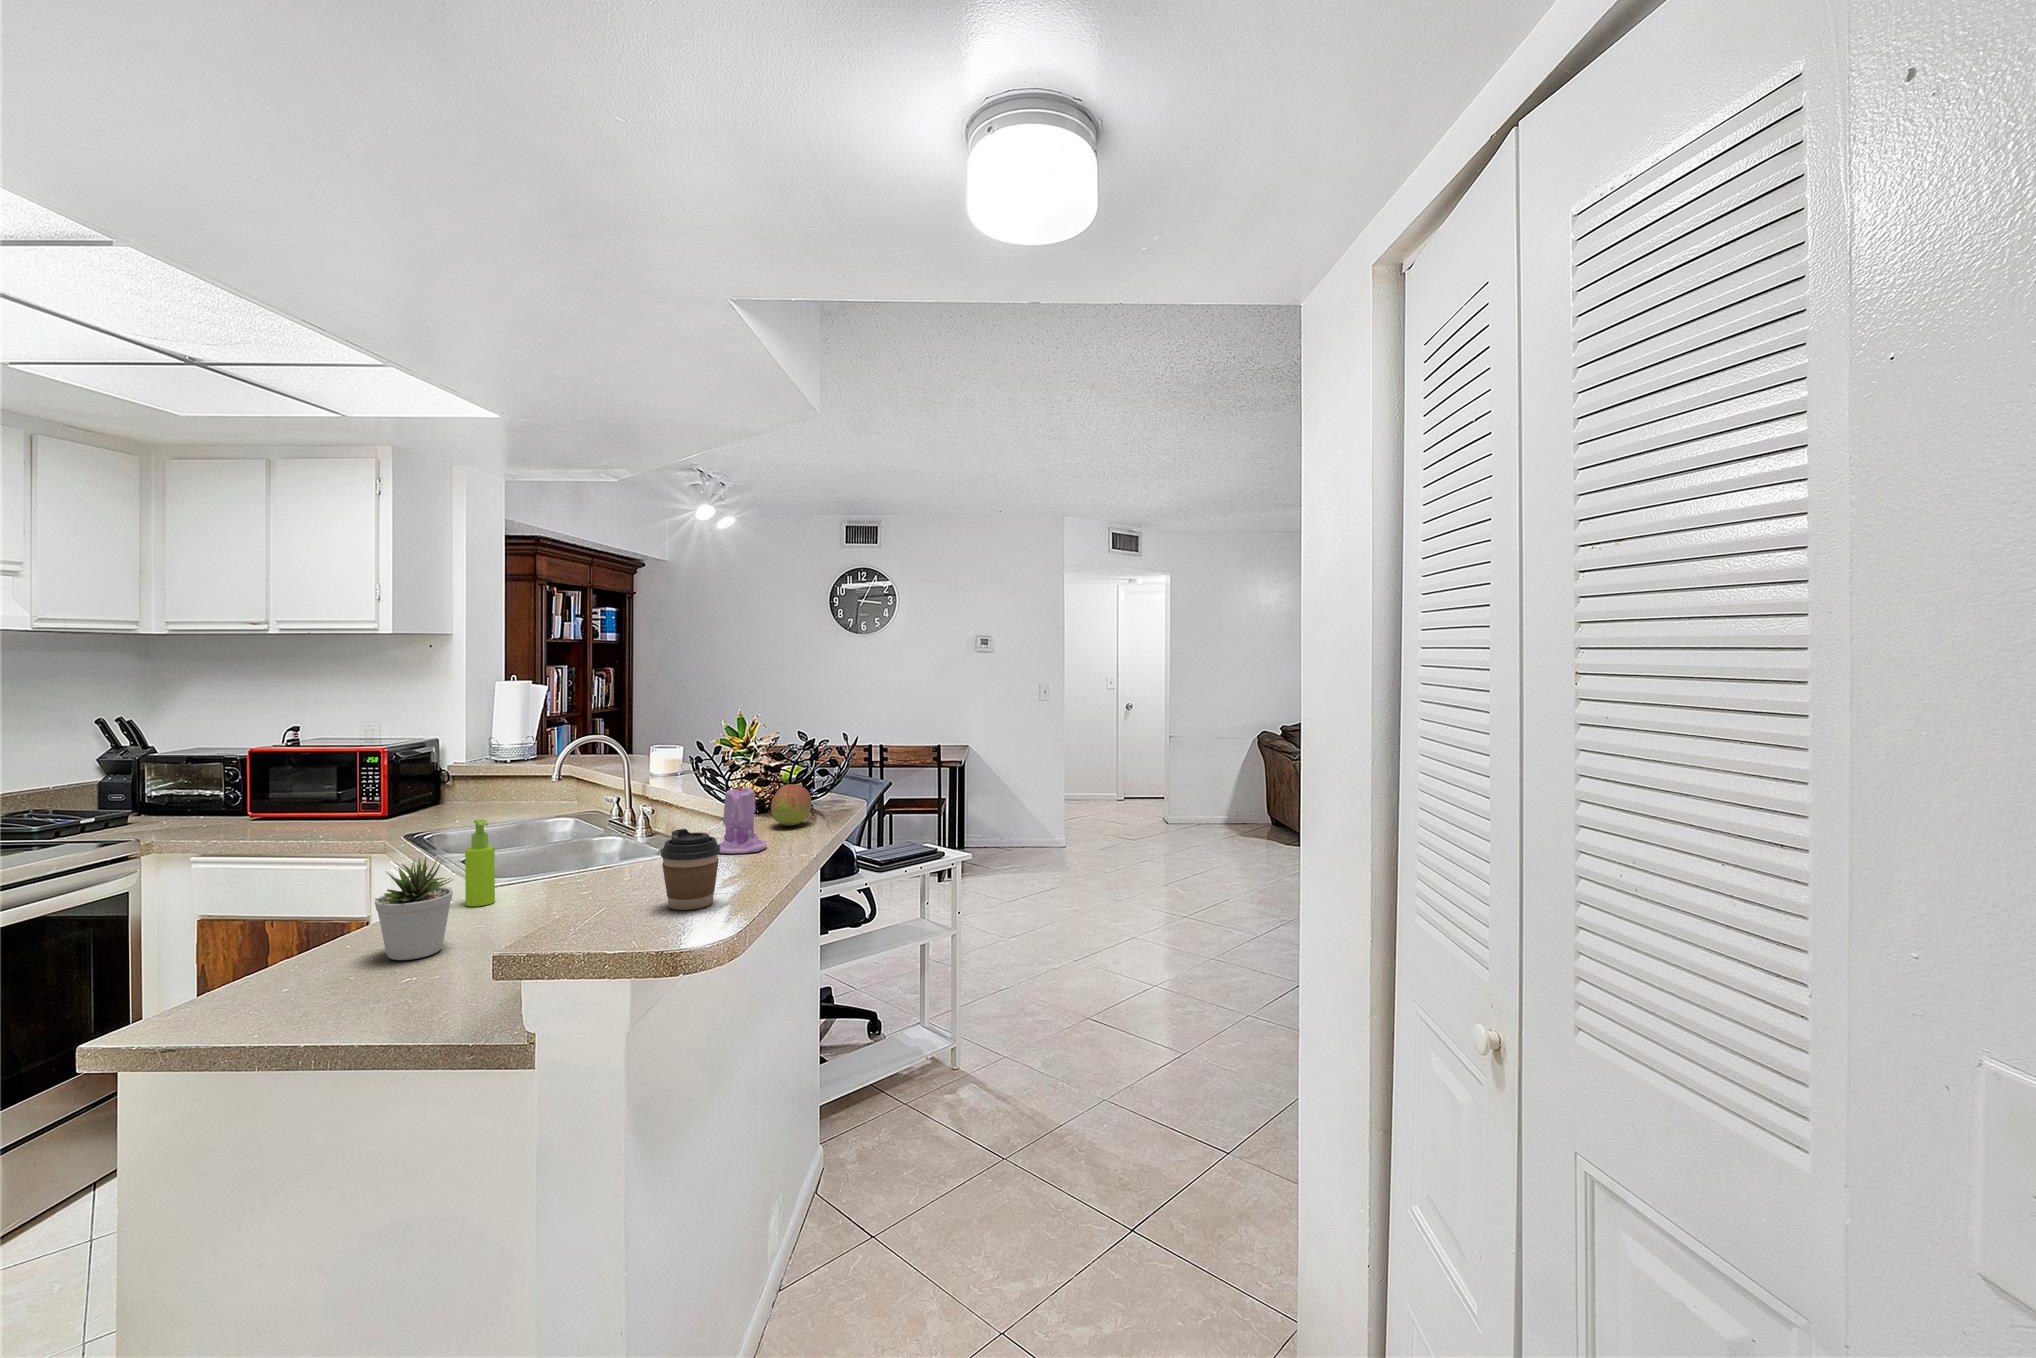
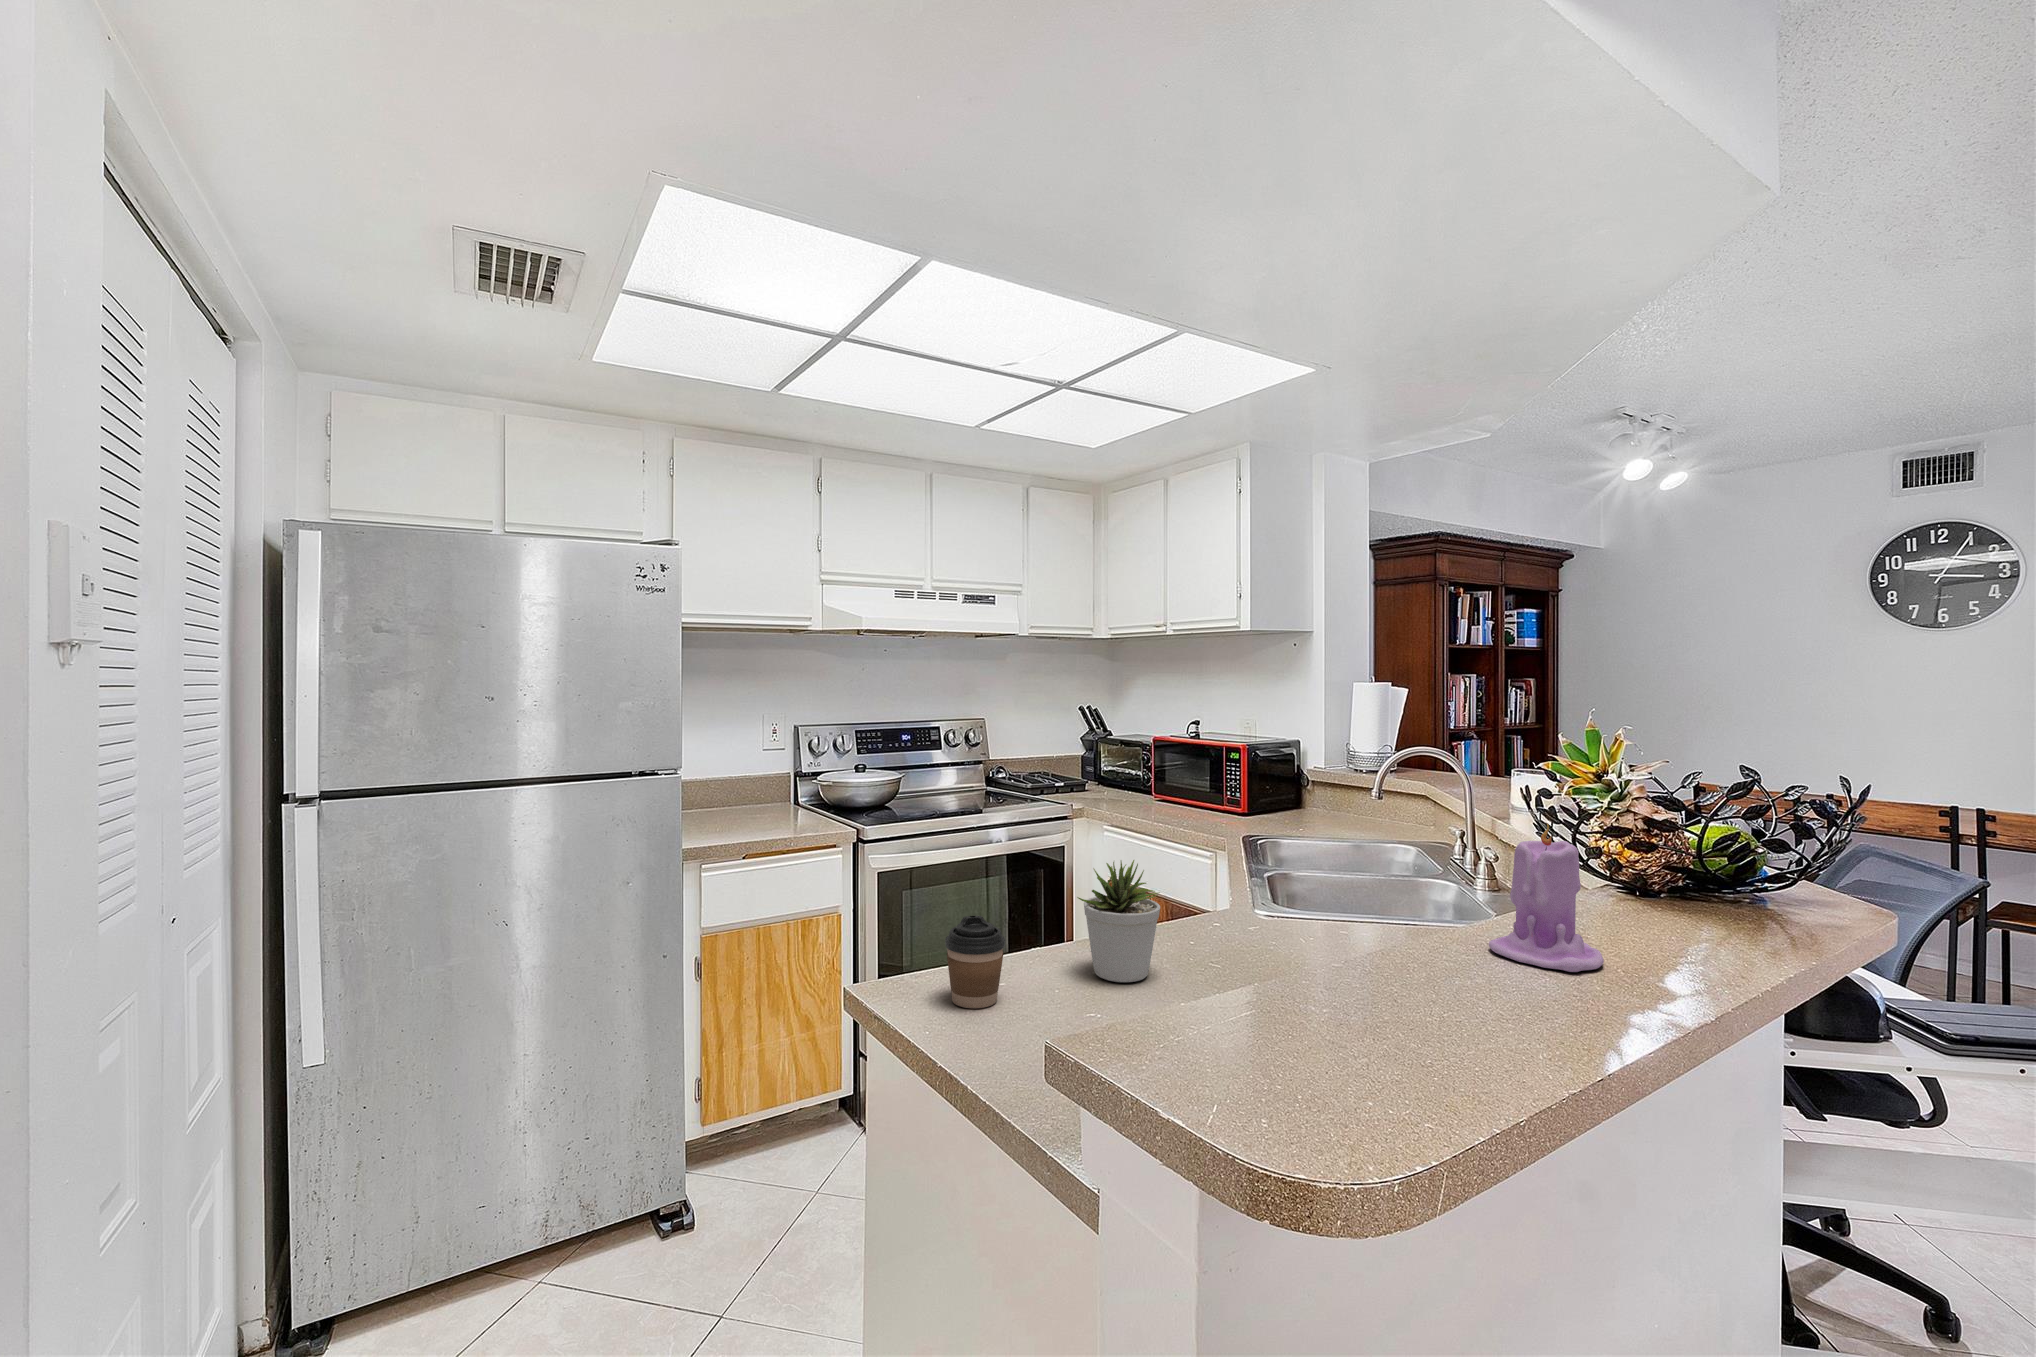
fruit: present [771,784,811,826] -> none [1646,852,1747,935]
soap dispenser: present [465,819,495,906] -> none [1218,828,1250,936]
coffee cup: present [661,829,720,910] -> present [945,916,1005,1008]

